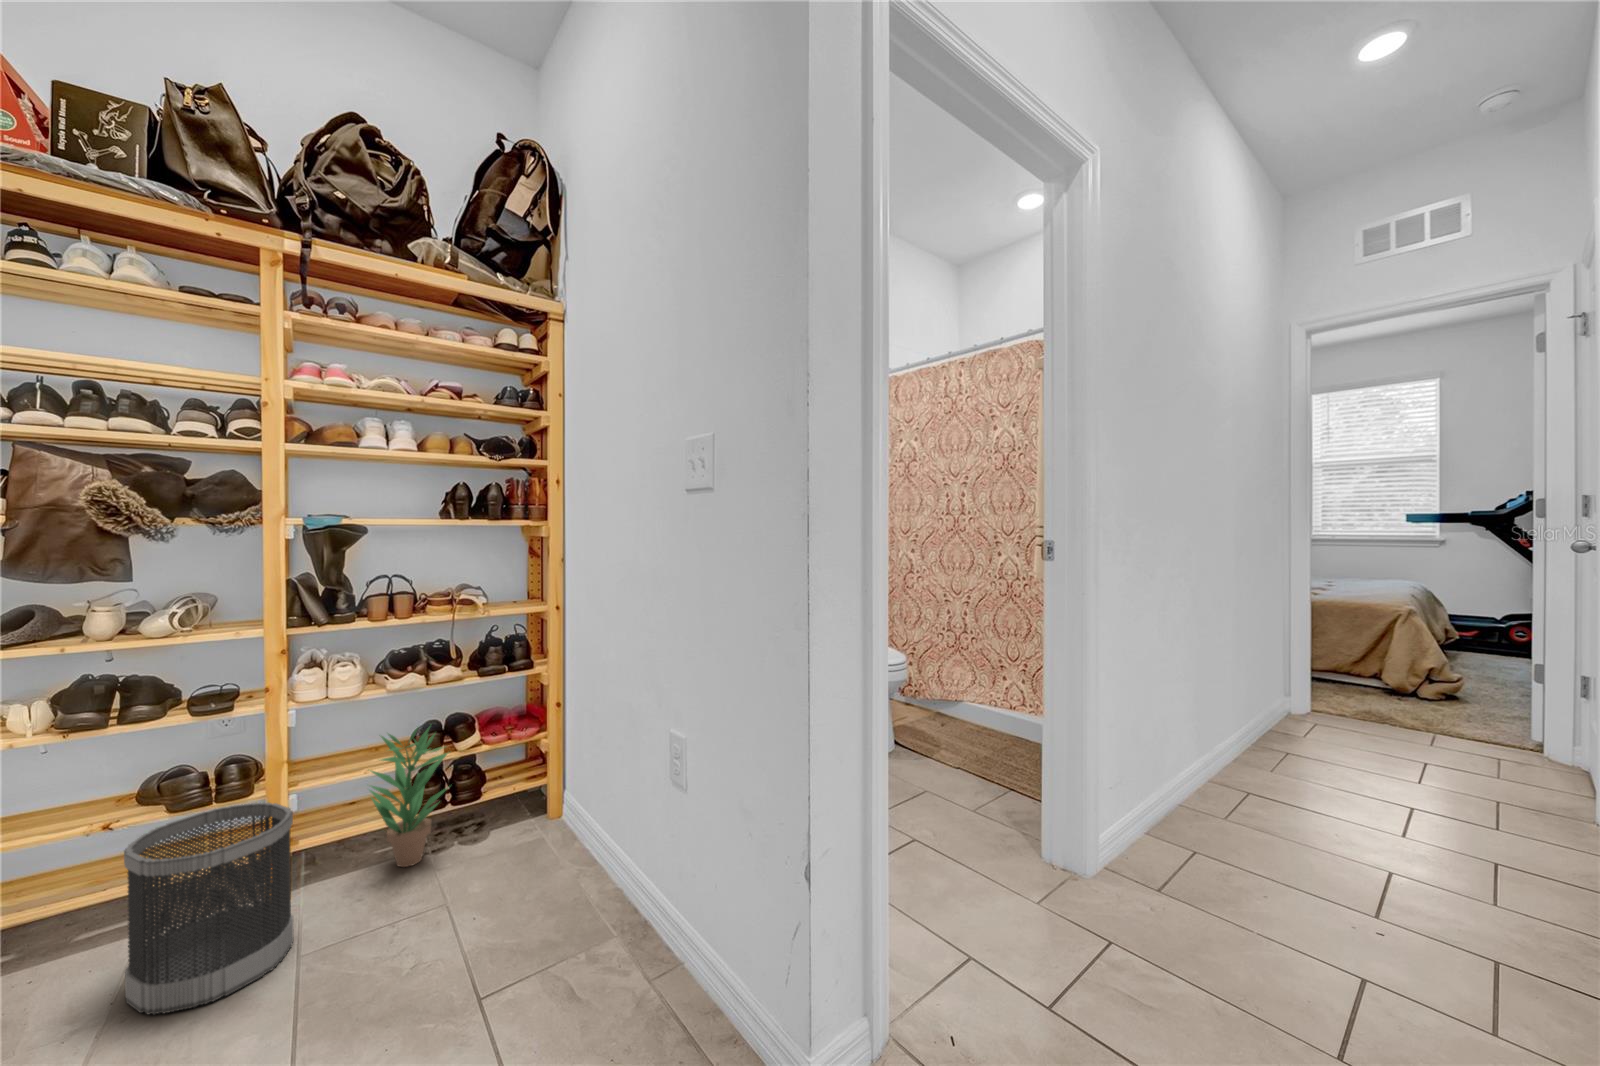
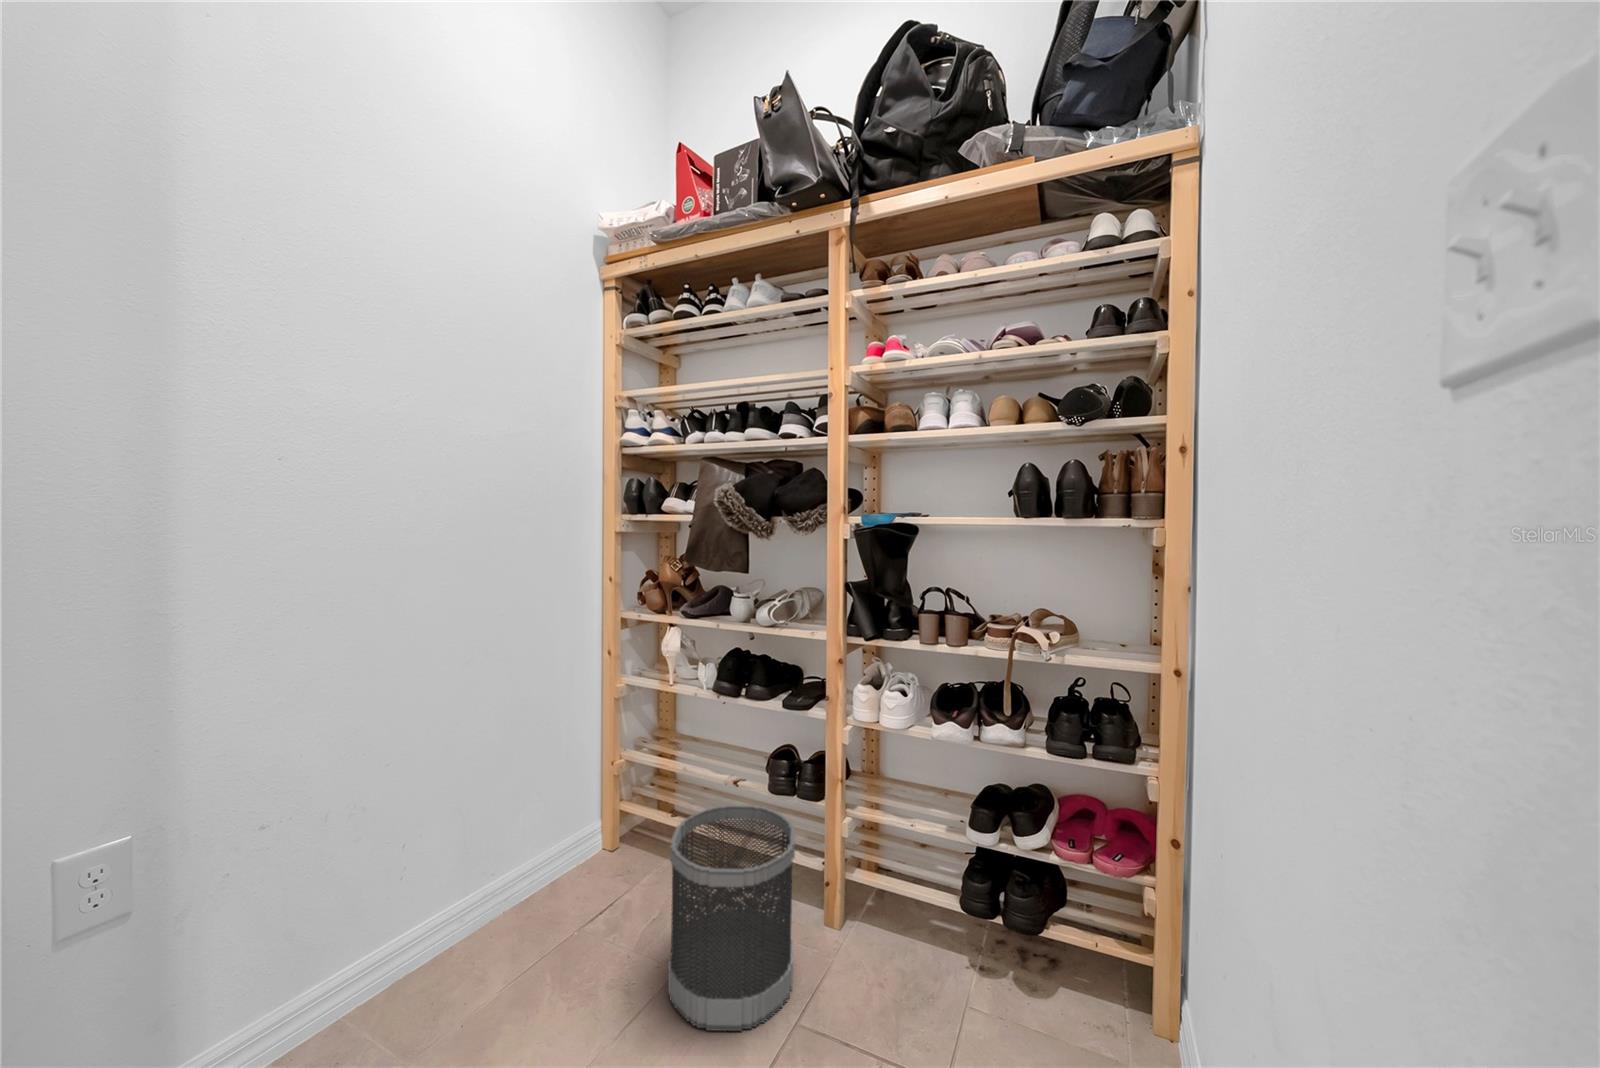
potted plant: present [370,727,448,867] -> none [889,785,992,978]

